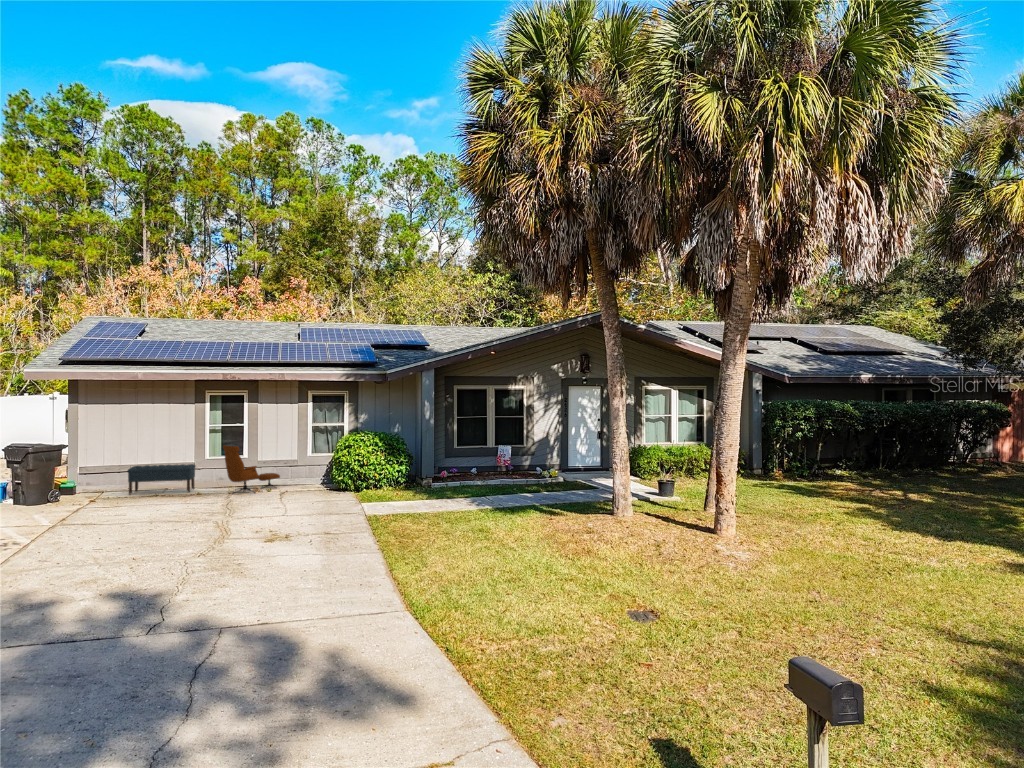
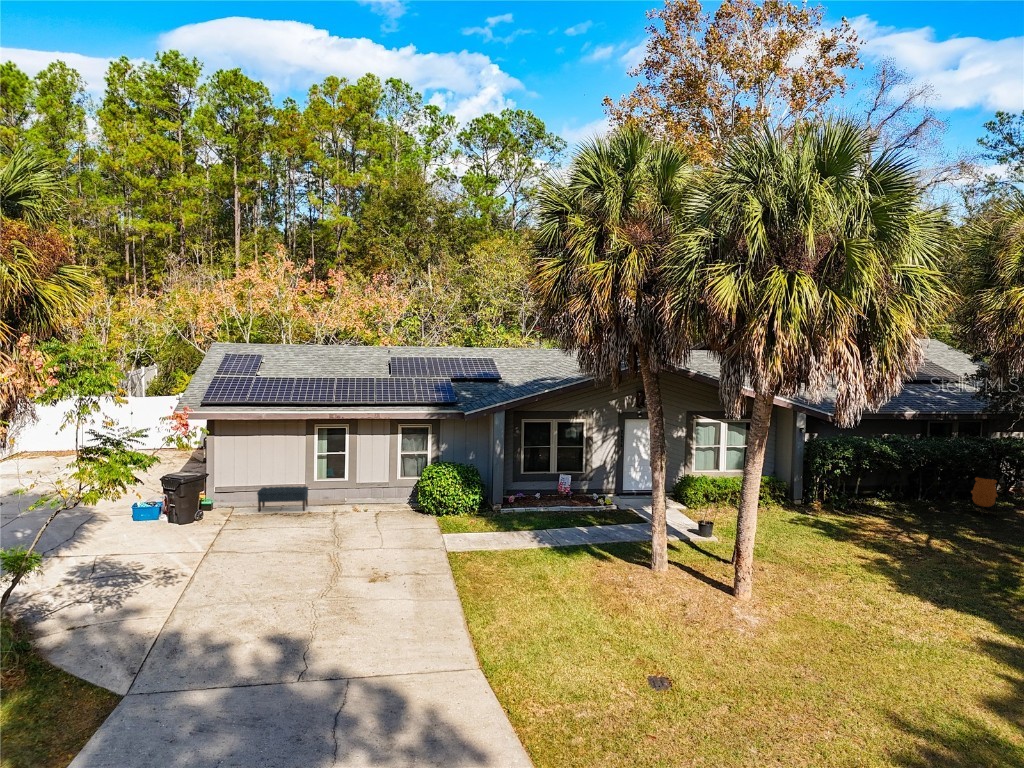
lounge chair: present [223,445,280,494] -> present [971,477,998,515]

